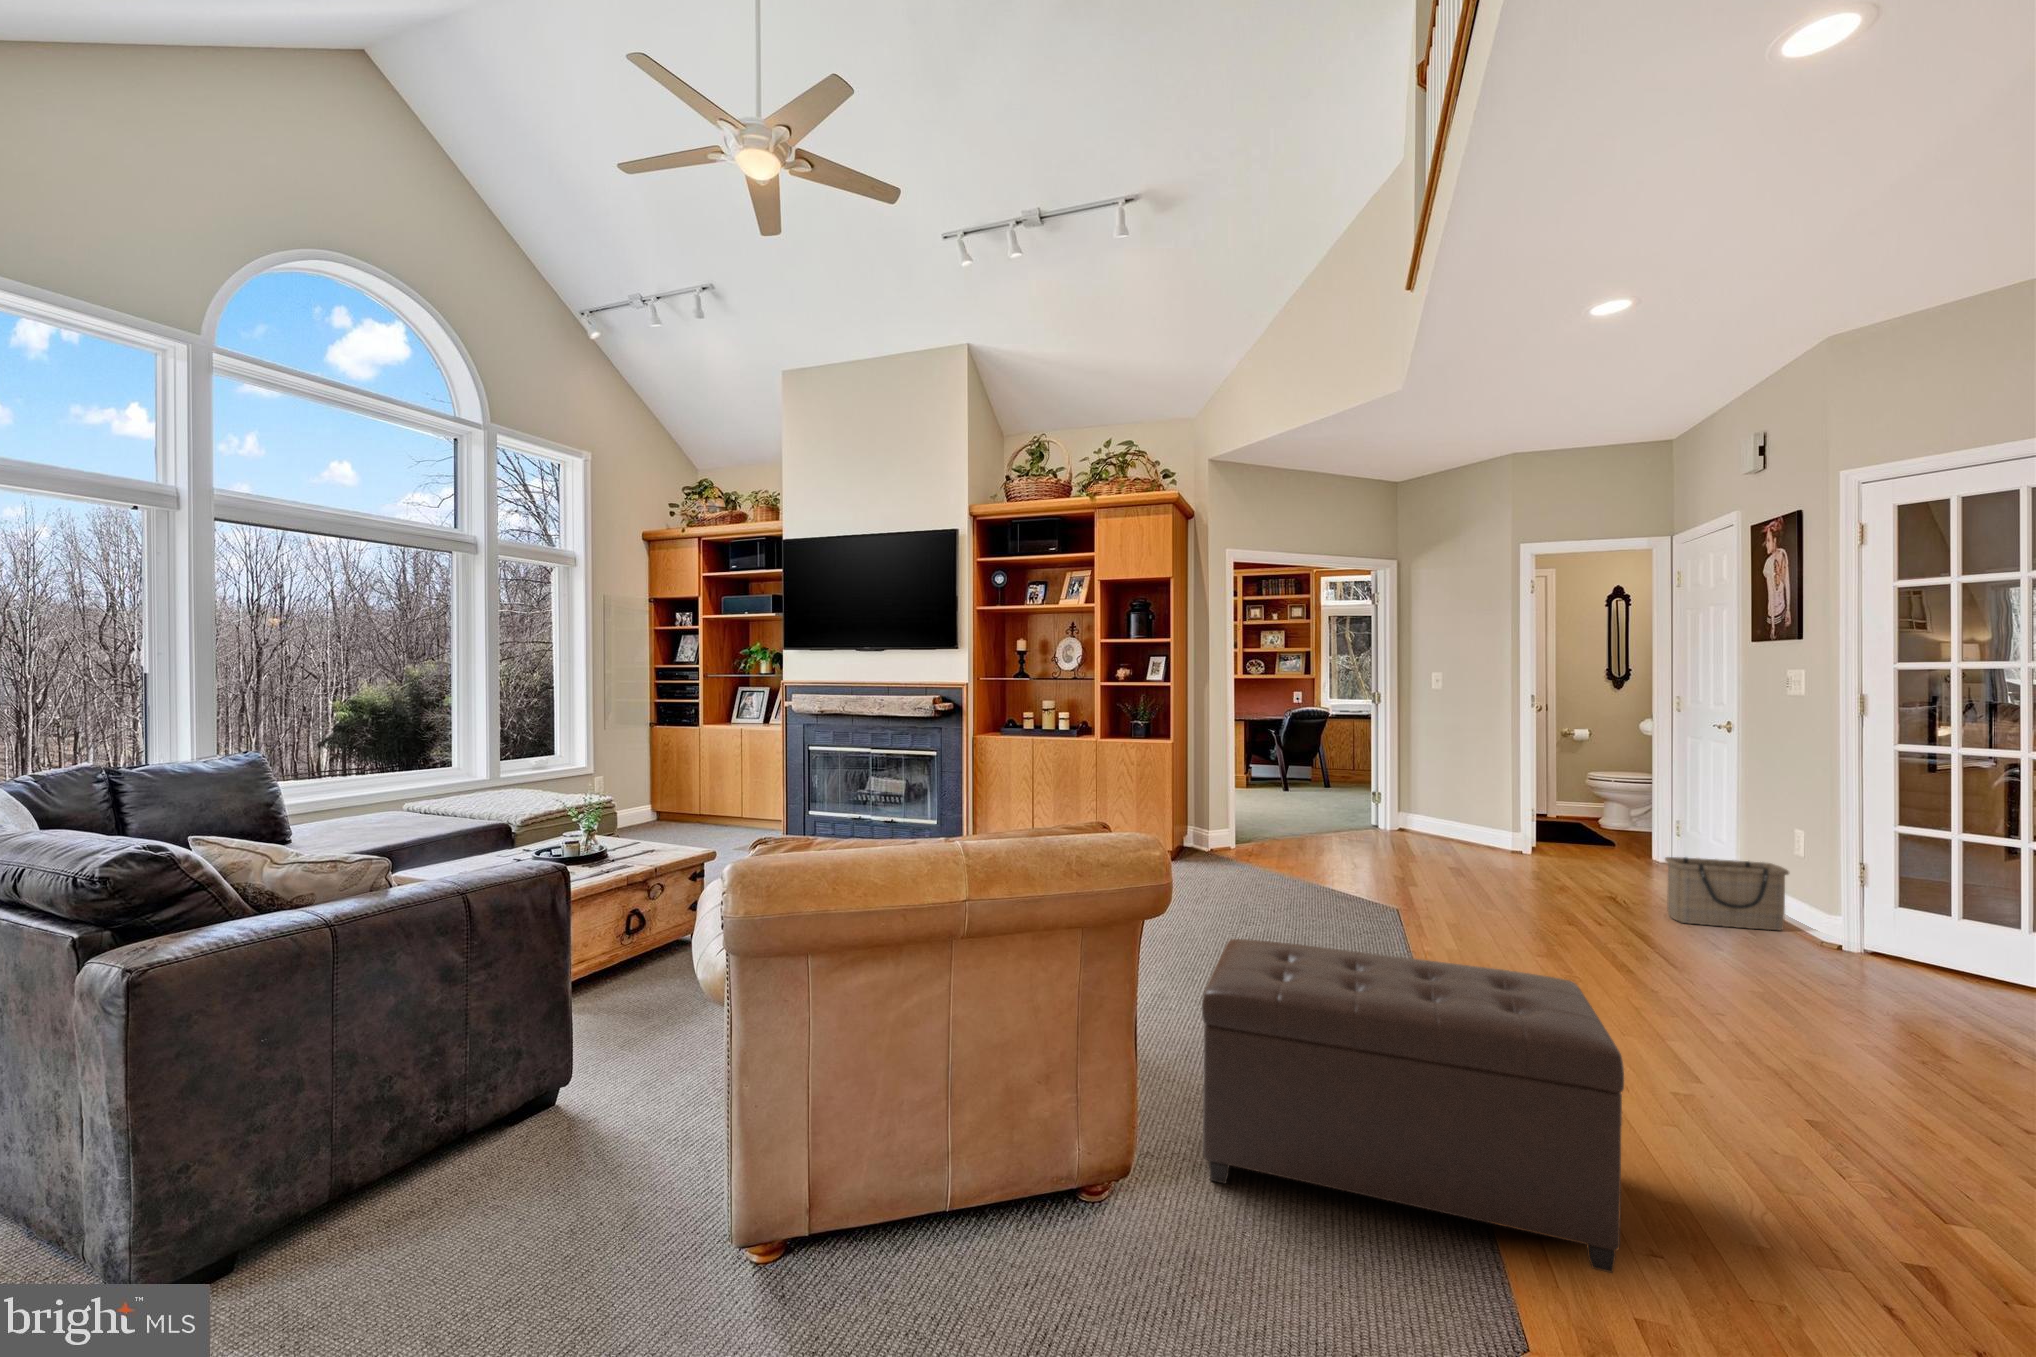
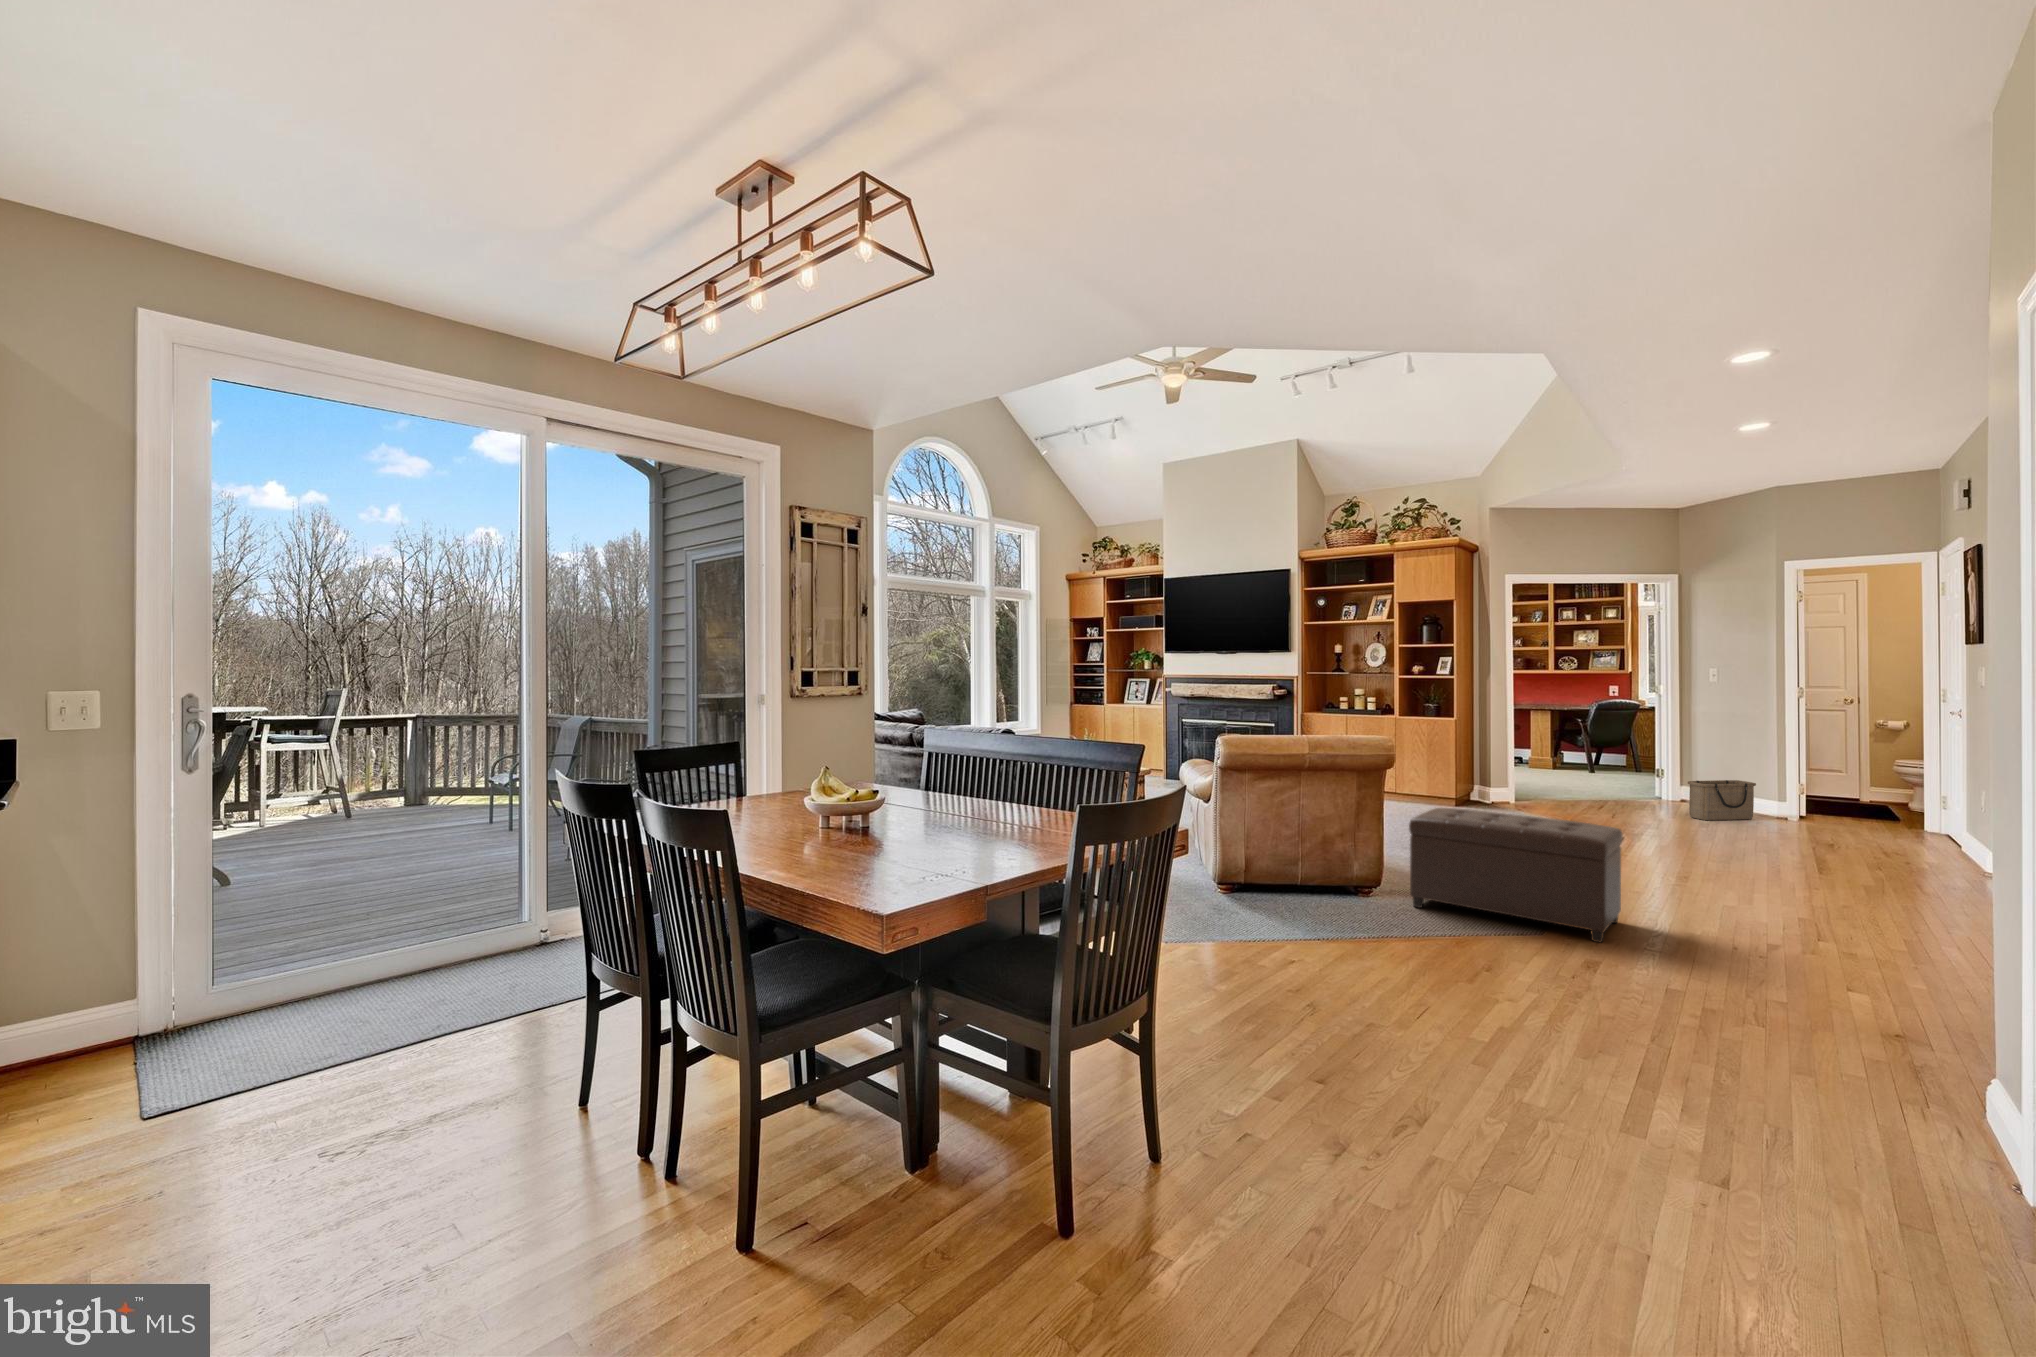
basket: present [1665,857,1789,930] -> present [1688,780,1756,820]

